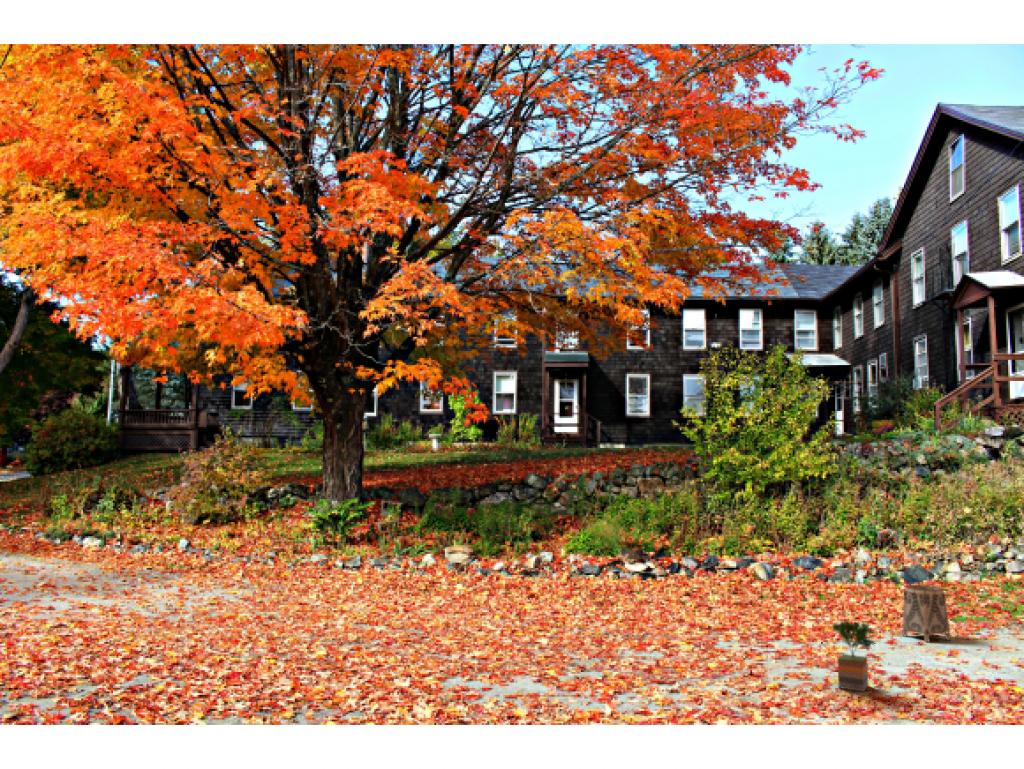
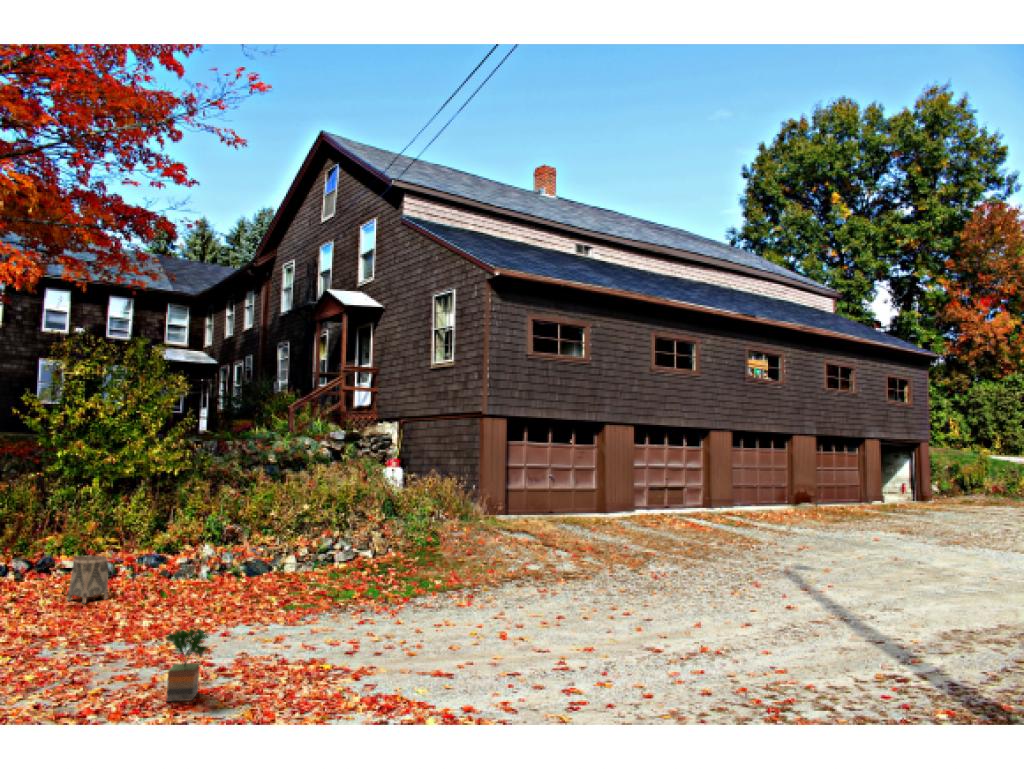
basket: present [903,585,951,642] -> present [67,556,108,603]

